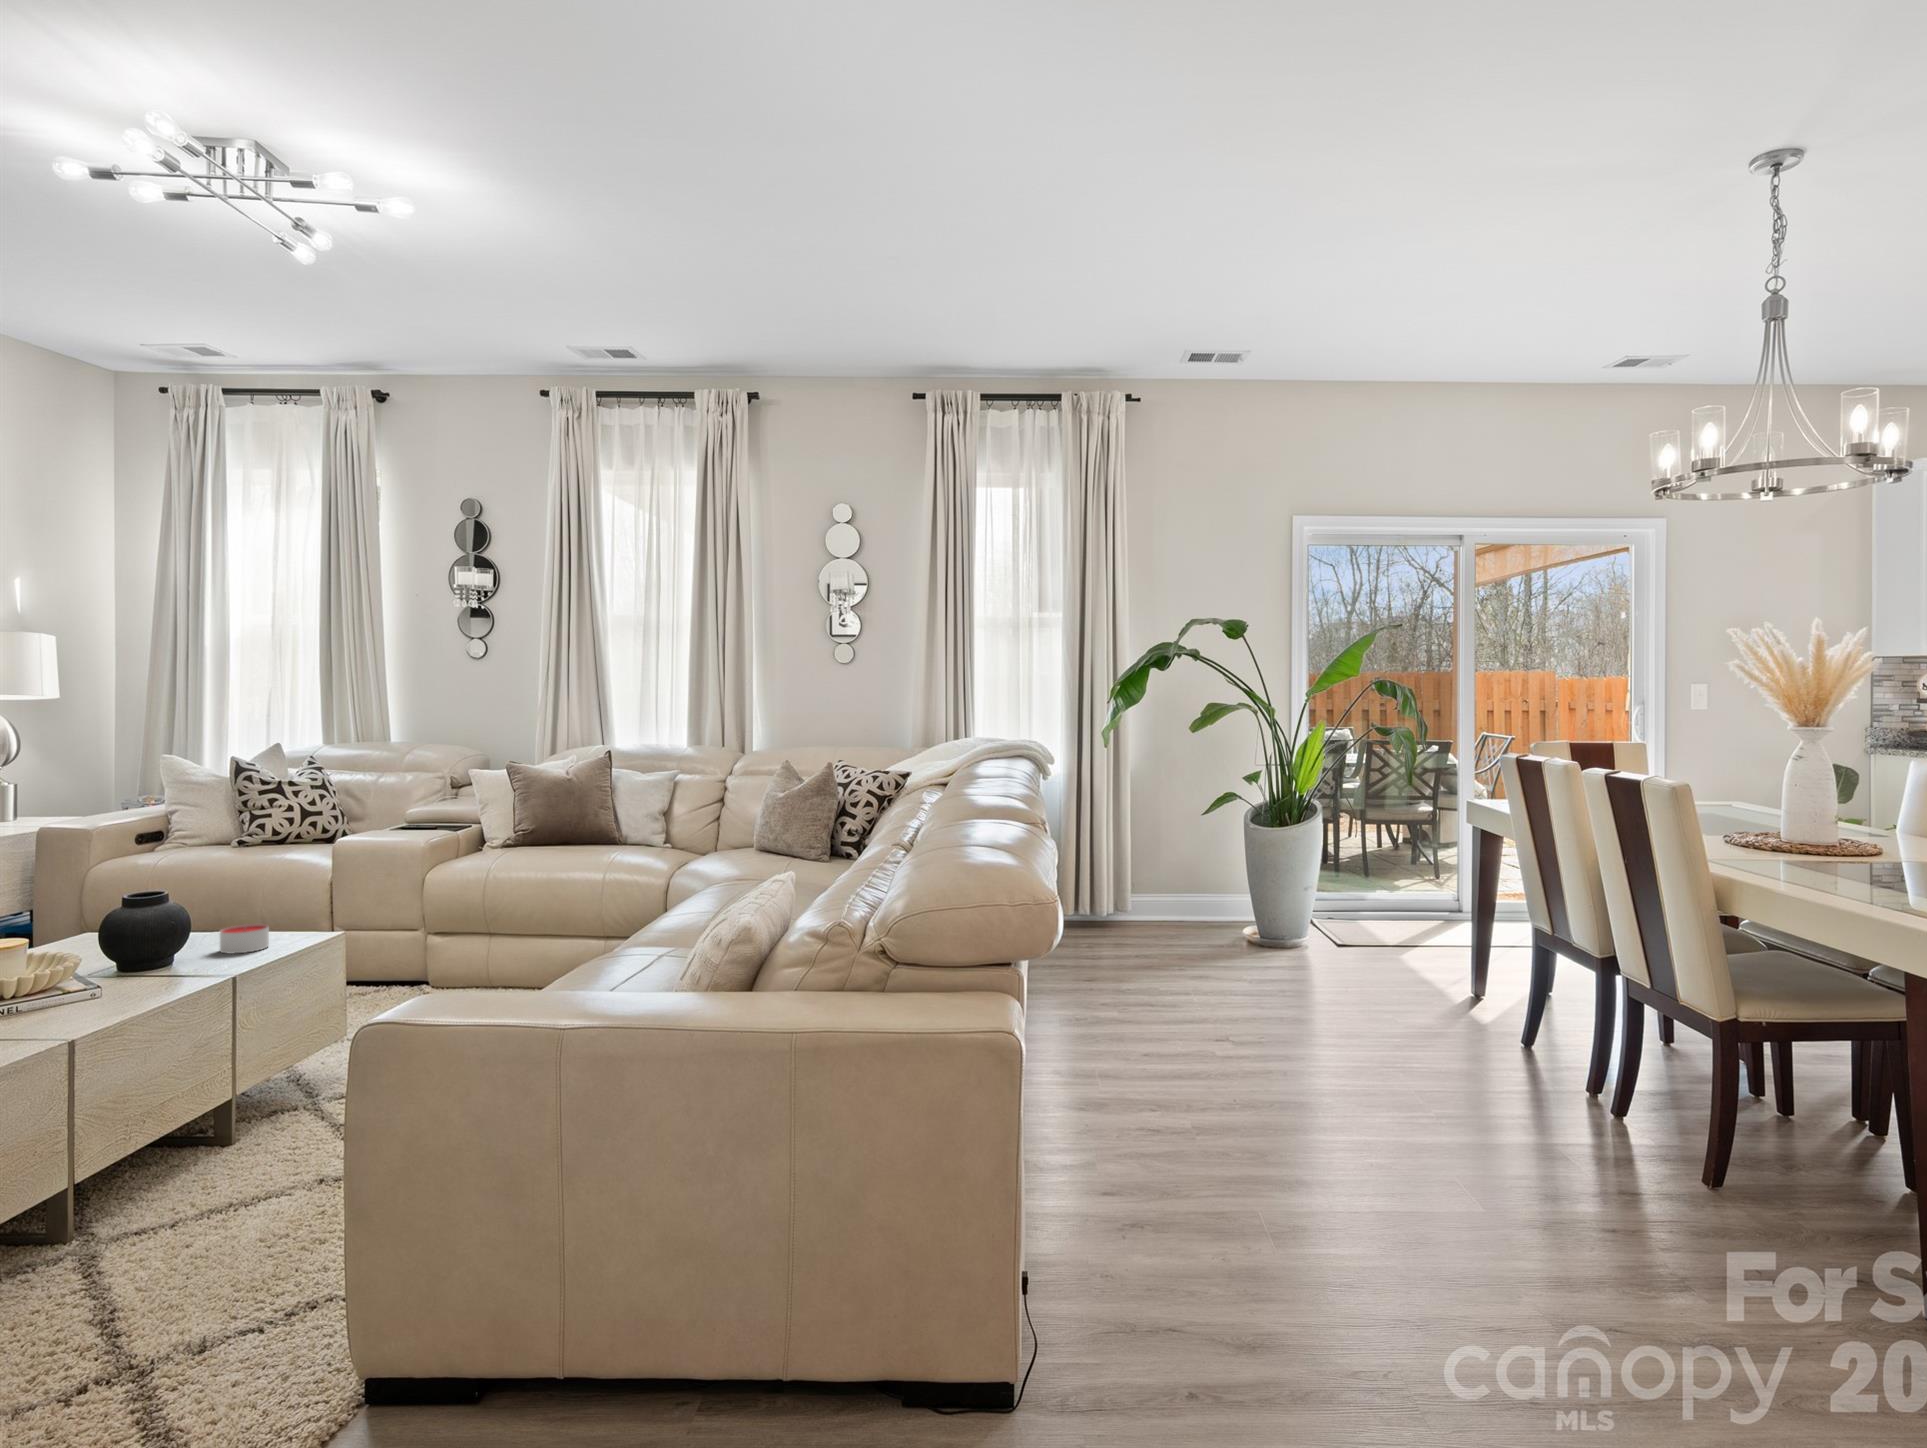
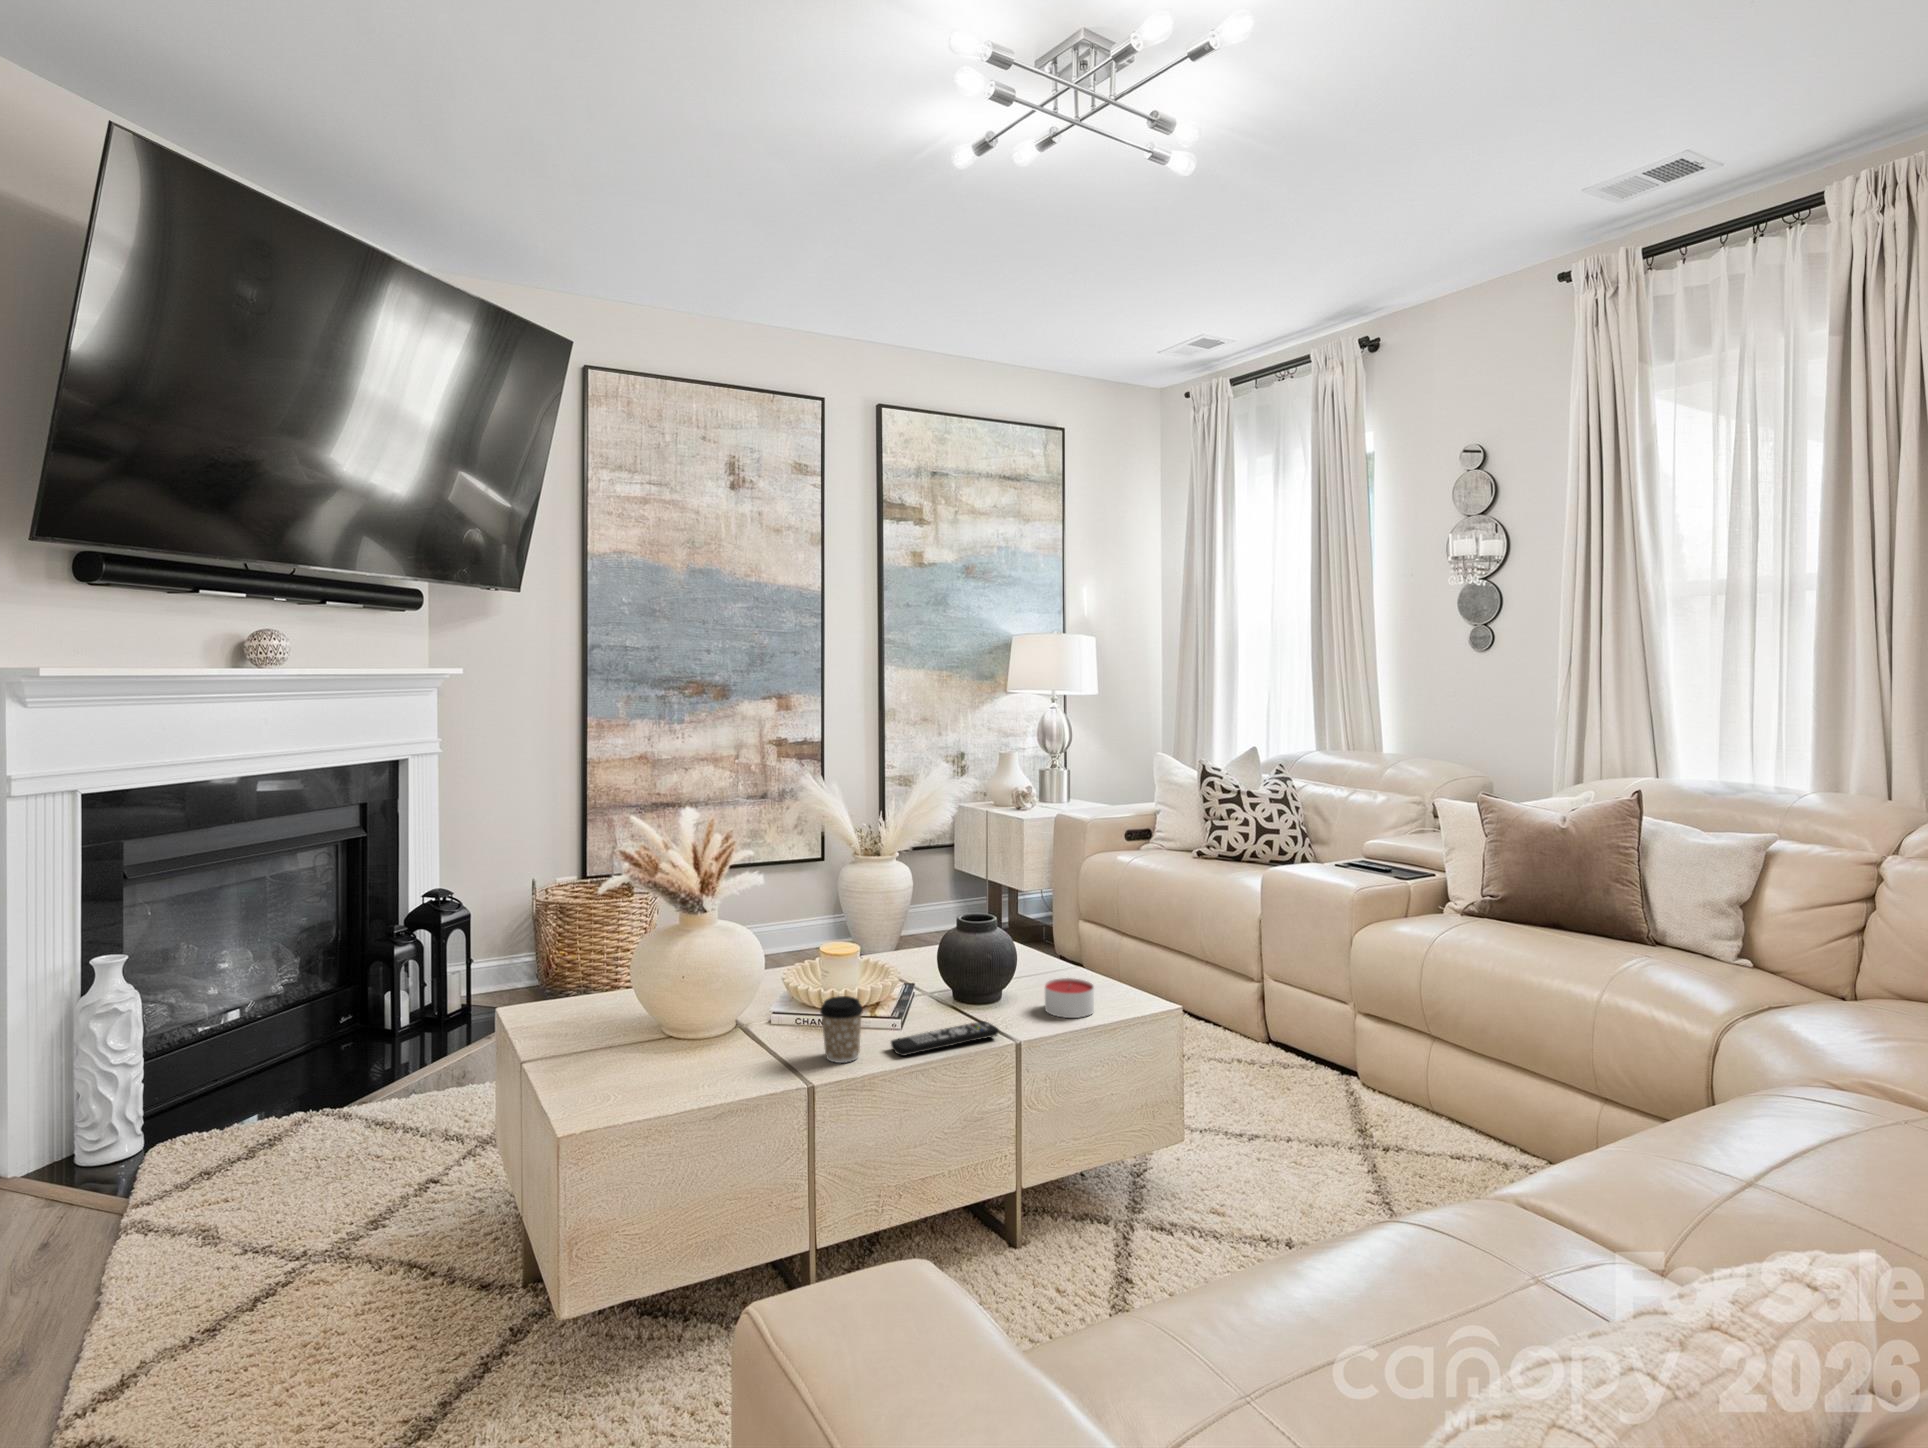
coffee cup: none [45,954,96,1012] -> present [820,996,863,1063]
remote control: none [113,962,209,996] -> present [891,1021,999,1056]

